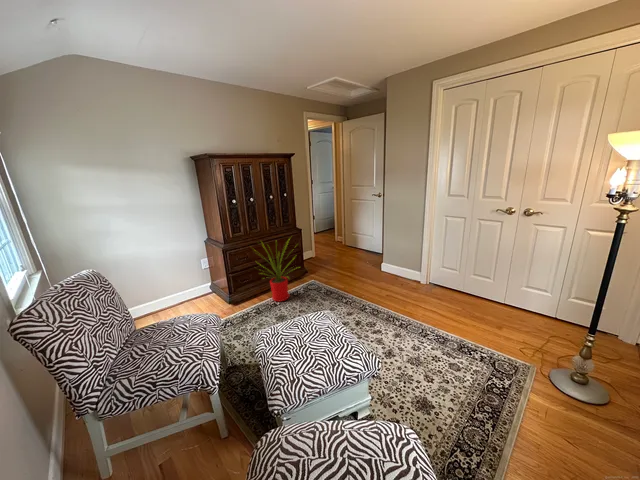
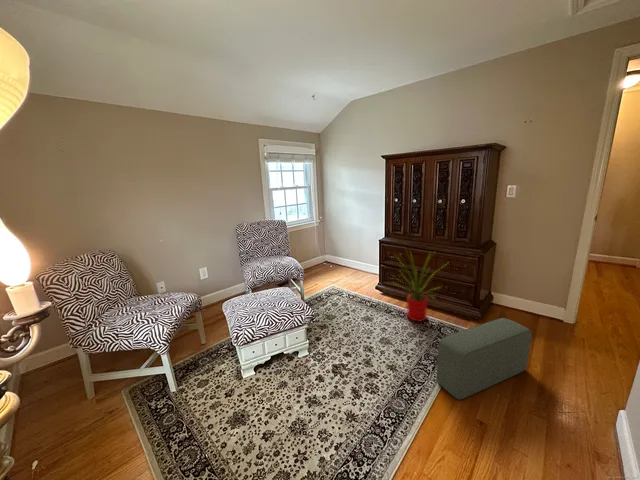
pouf: none [331,252,372,301] -> present [437,318,532,400]

